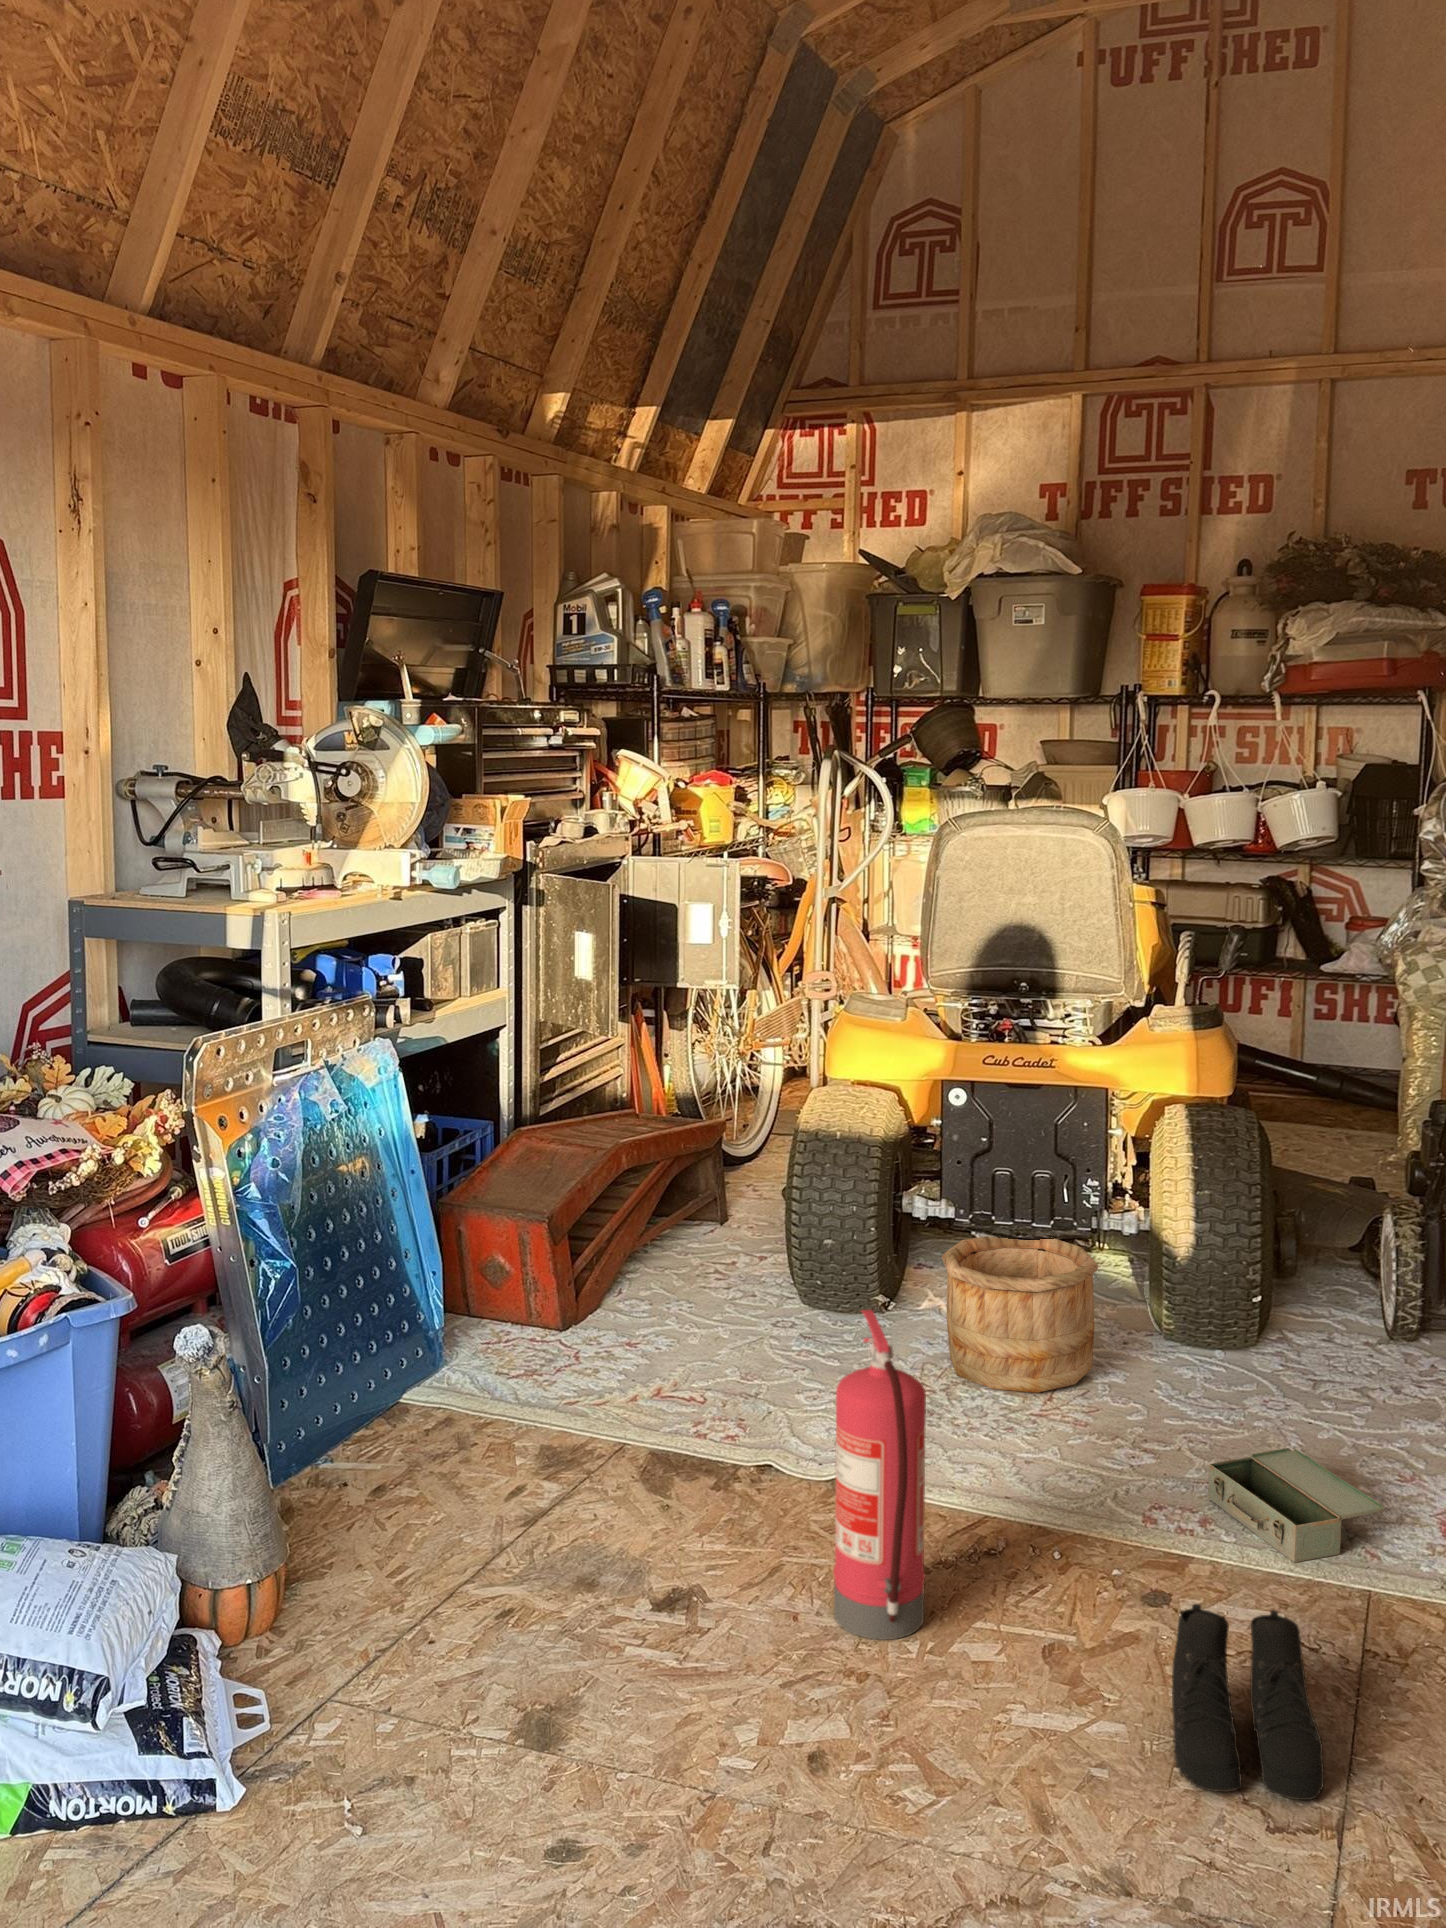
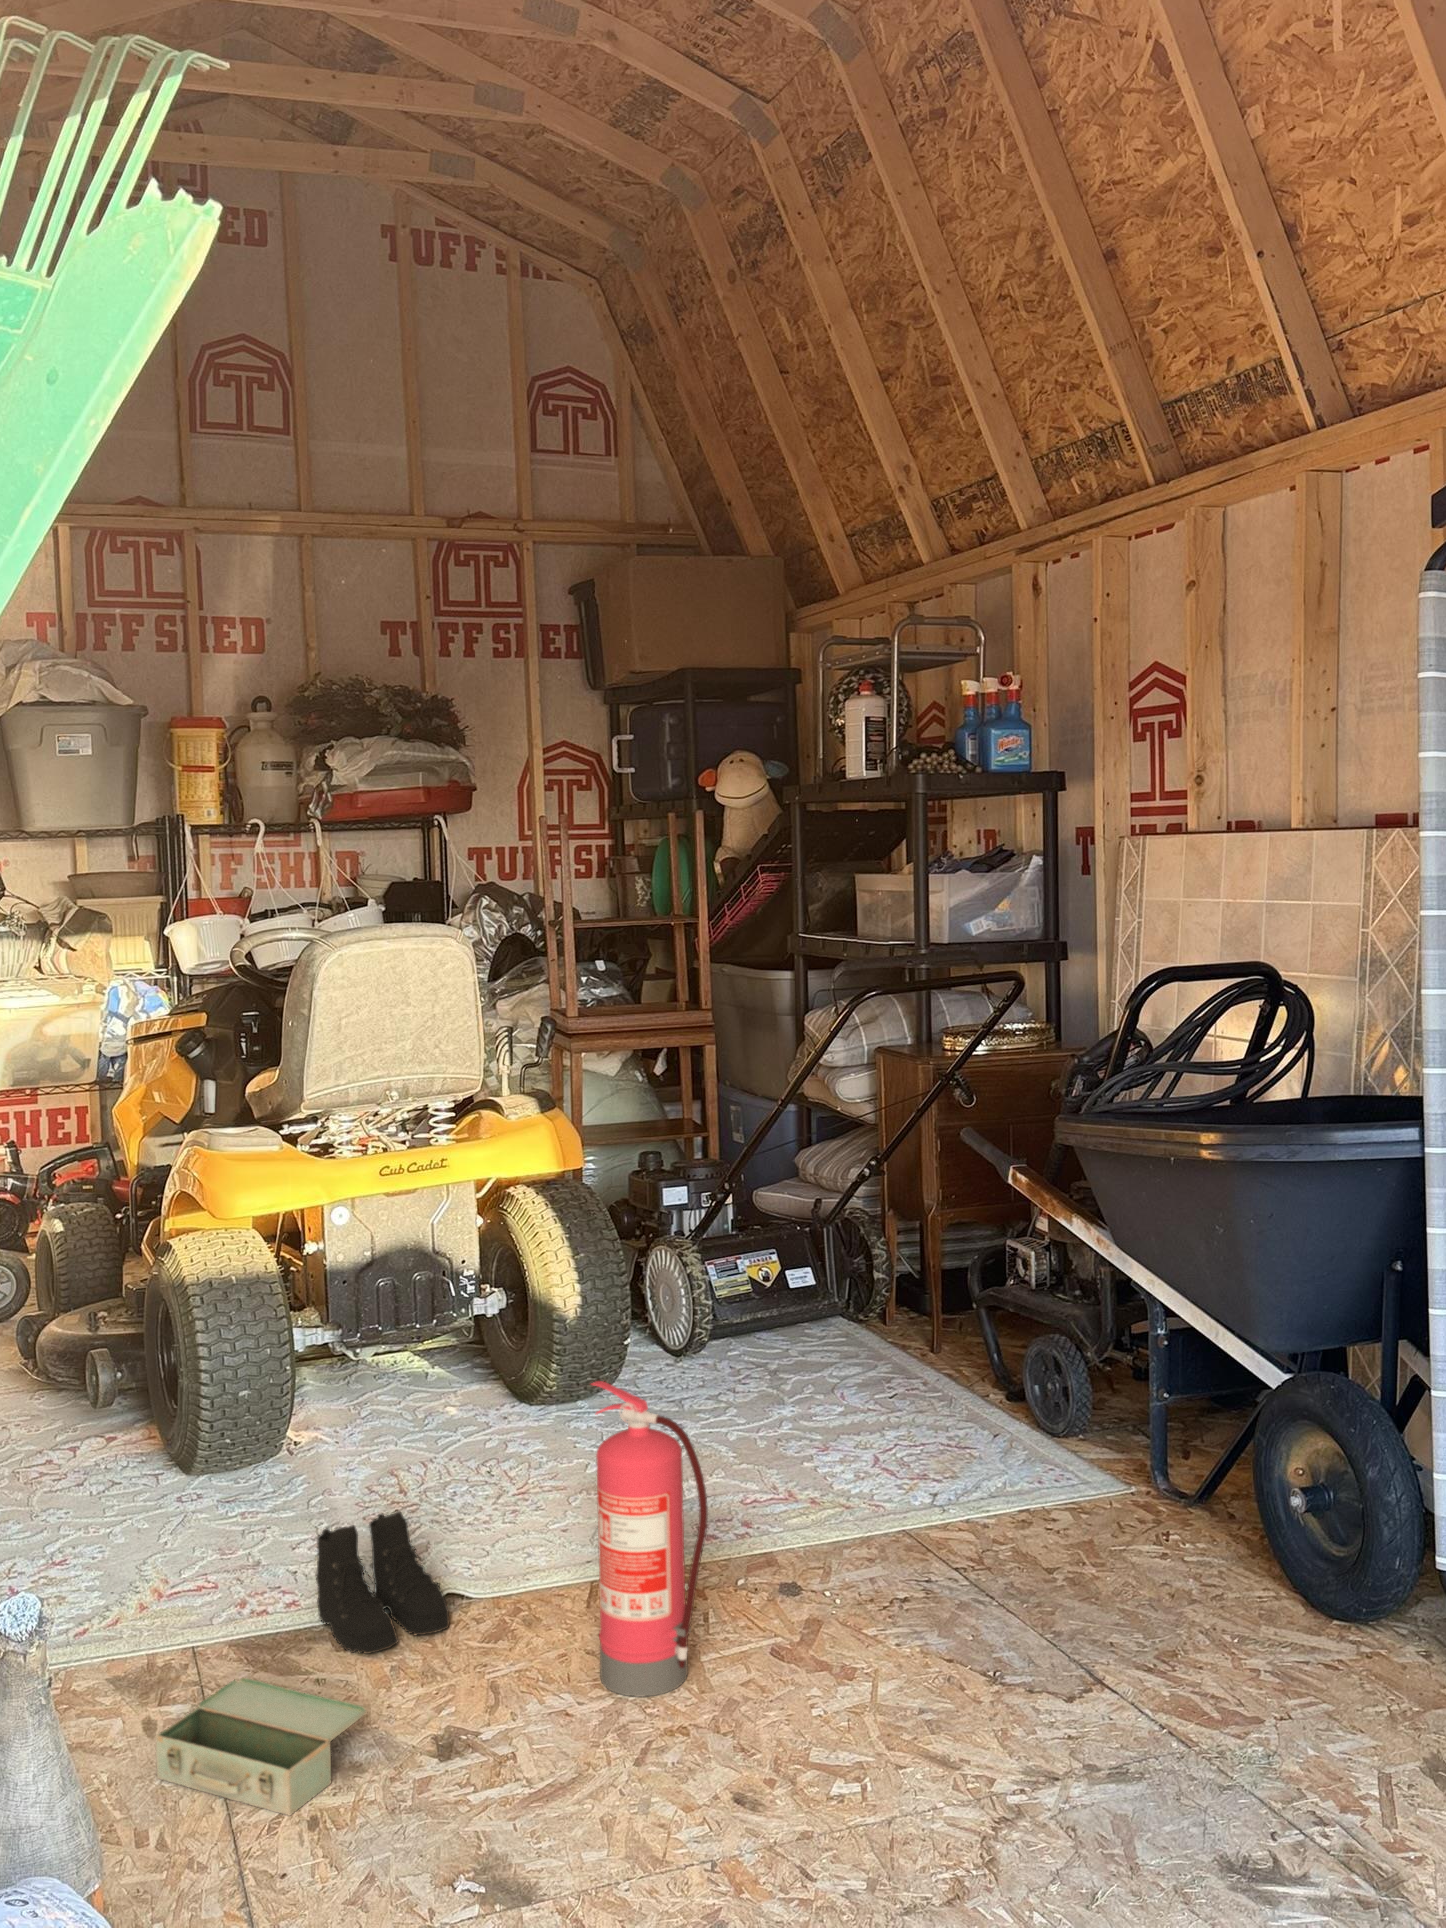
wooden bucket: present [942,1235,1098,1393] -> none [376,1330,525,1485]
toolbox: present [1208,1448,1384,1562] -> present [156,1678,367,1815]
boots: present [1172,1604,1324,1800] -> present [316,1511,449,1654]

